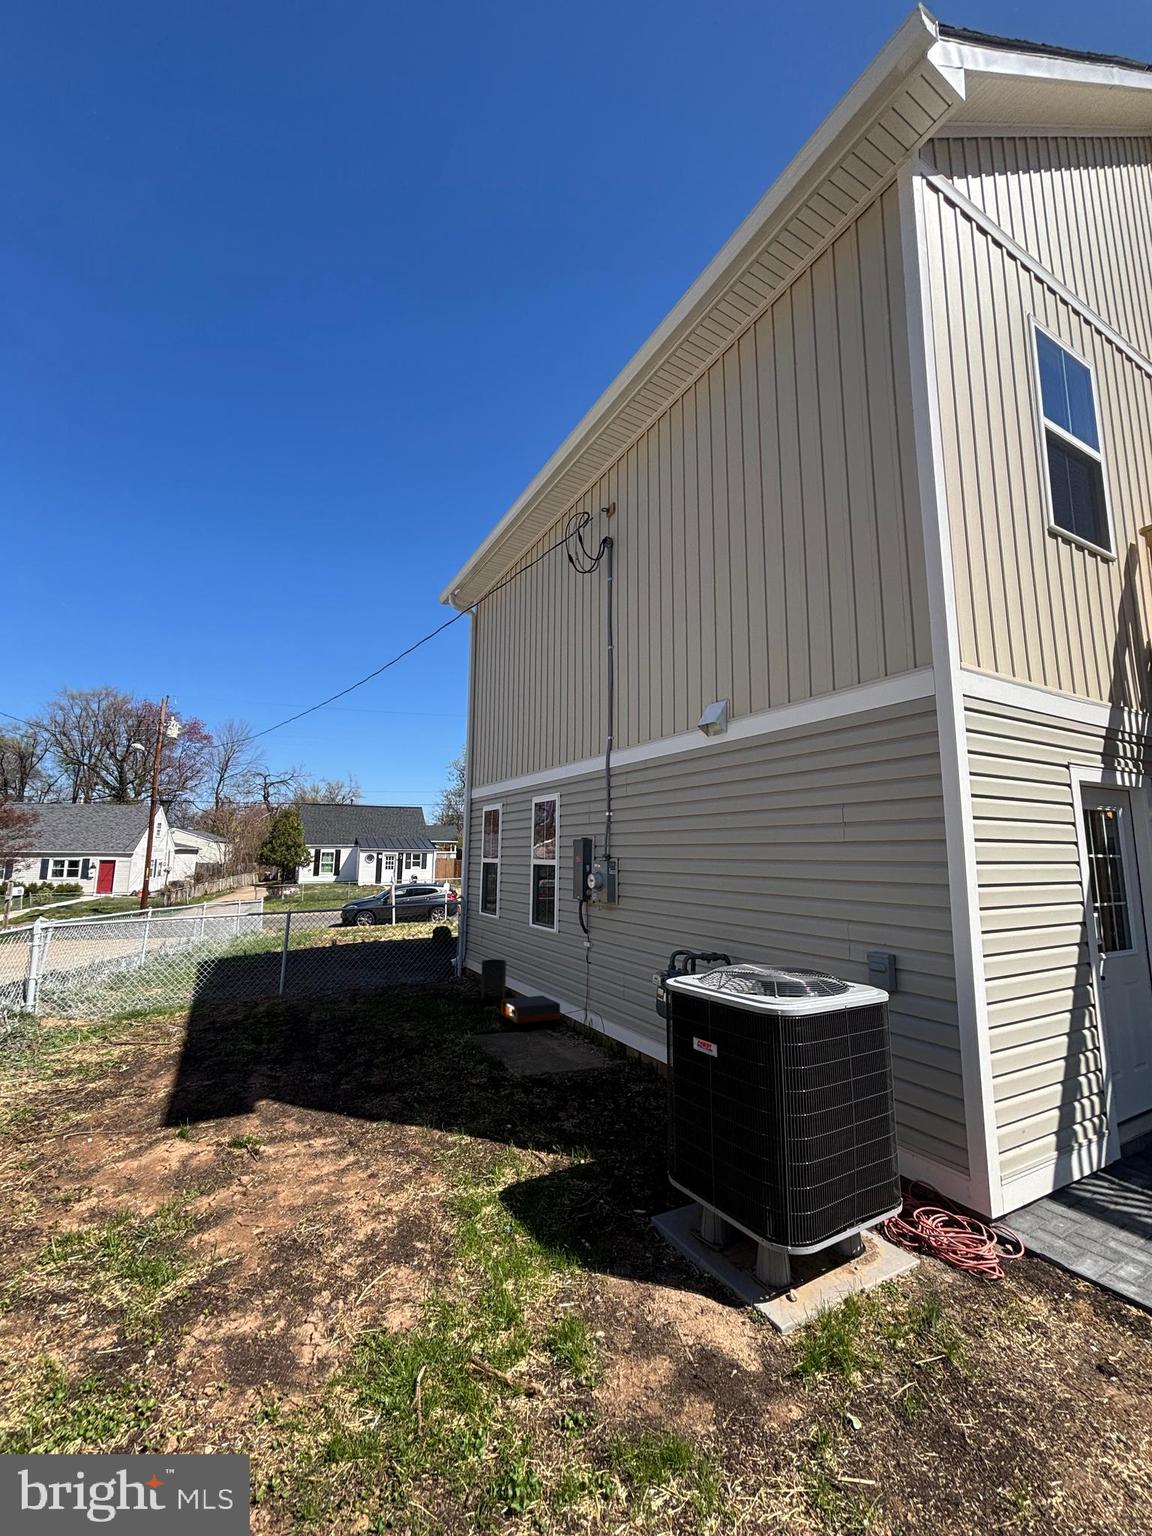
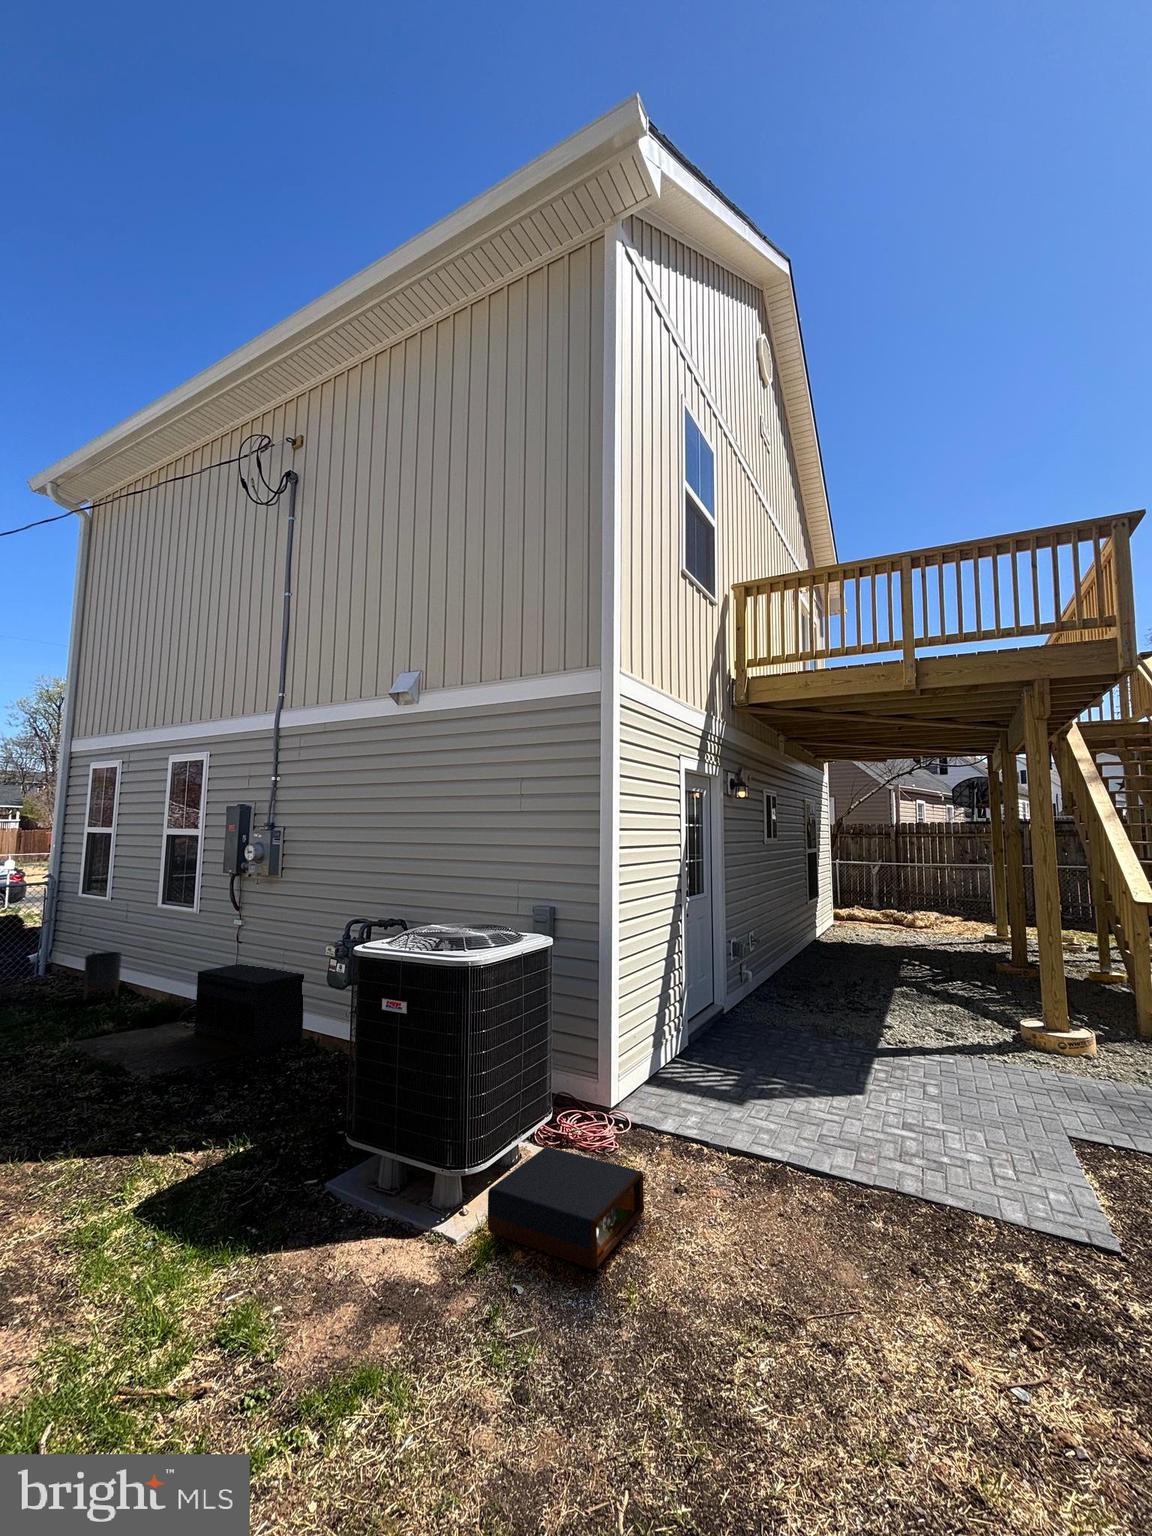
bench: none [556,982,644,1066] -> present [194,963,304,1051]
storage box: present [501,996,560,1024] -> present [488,1147,644,1269]

